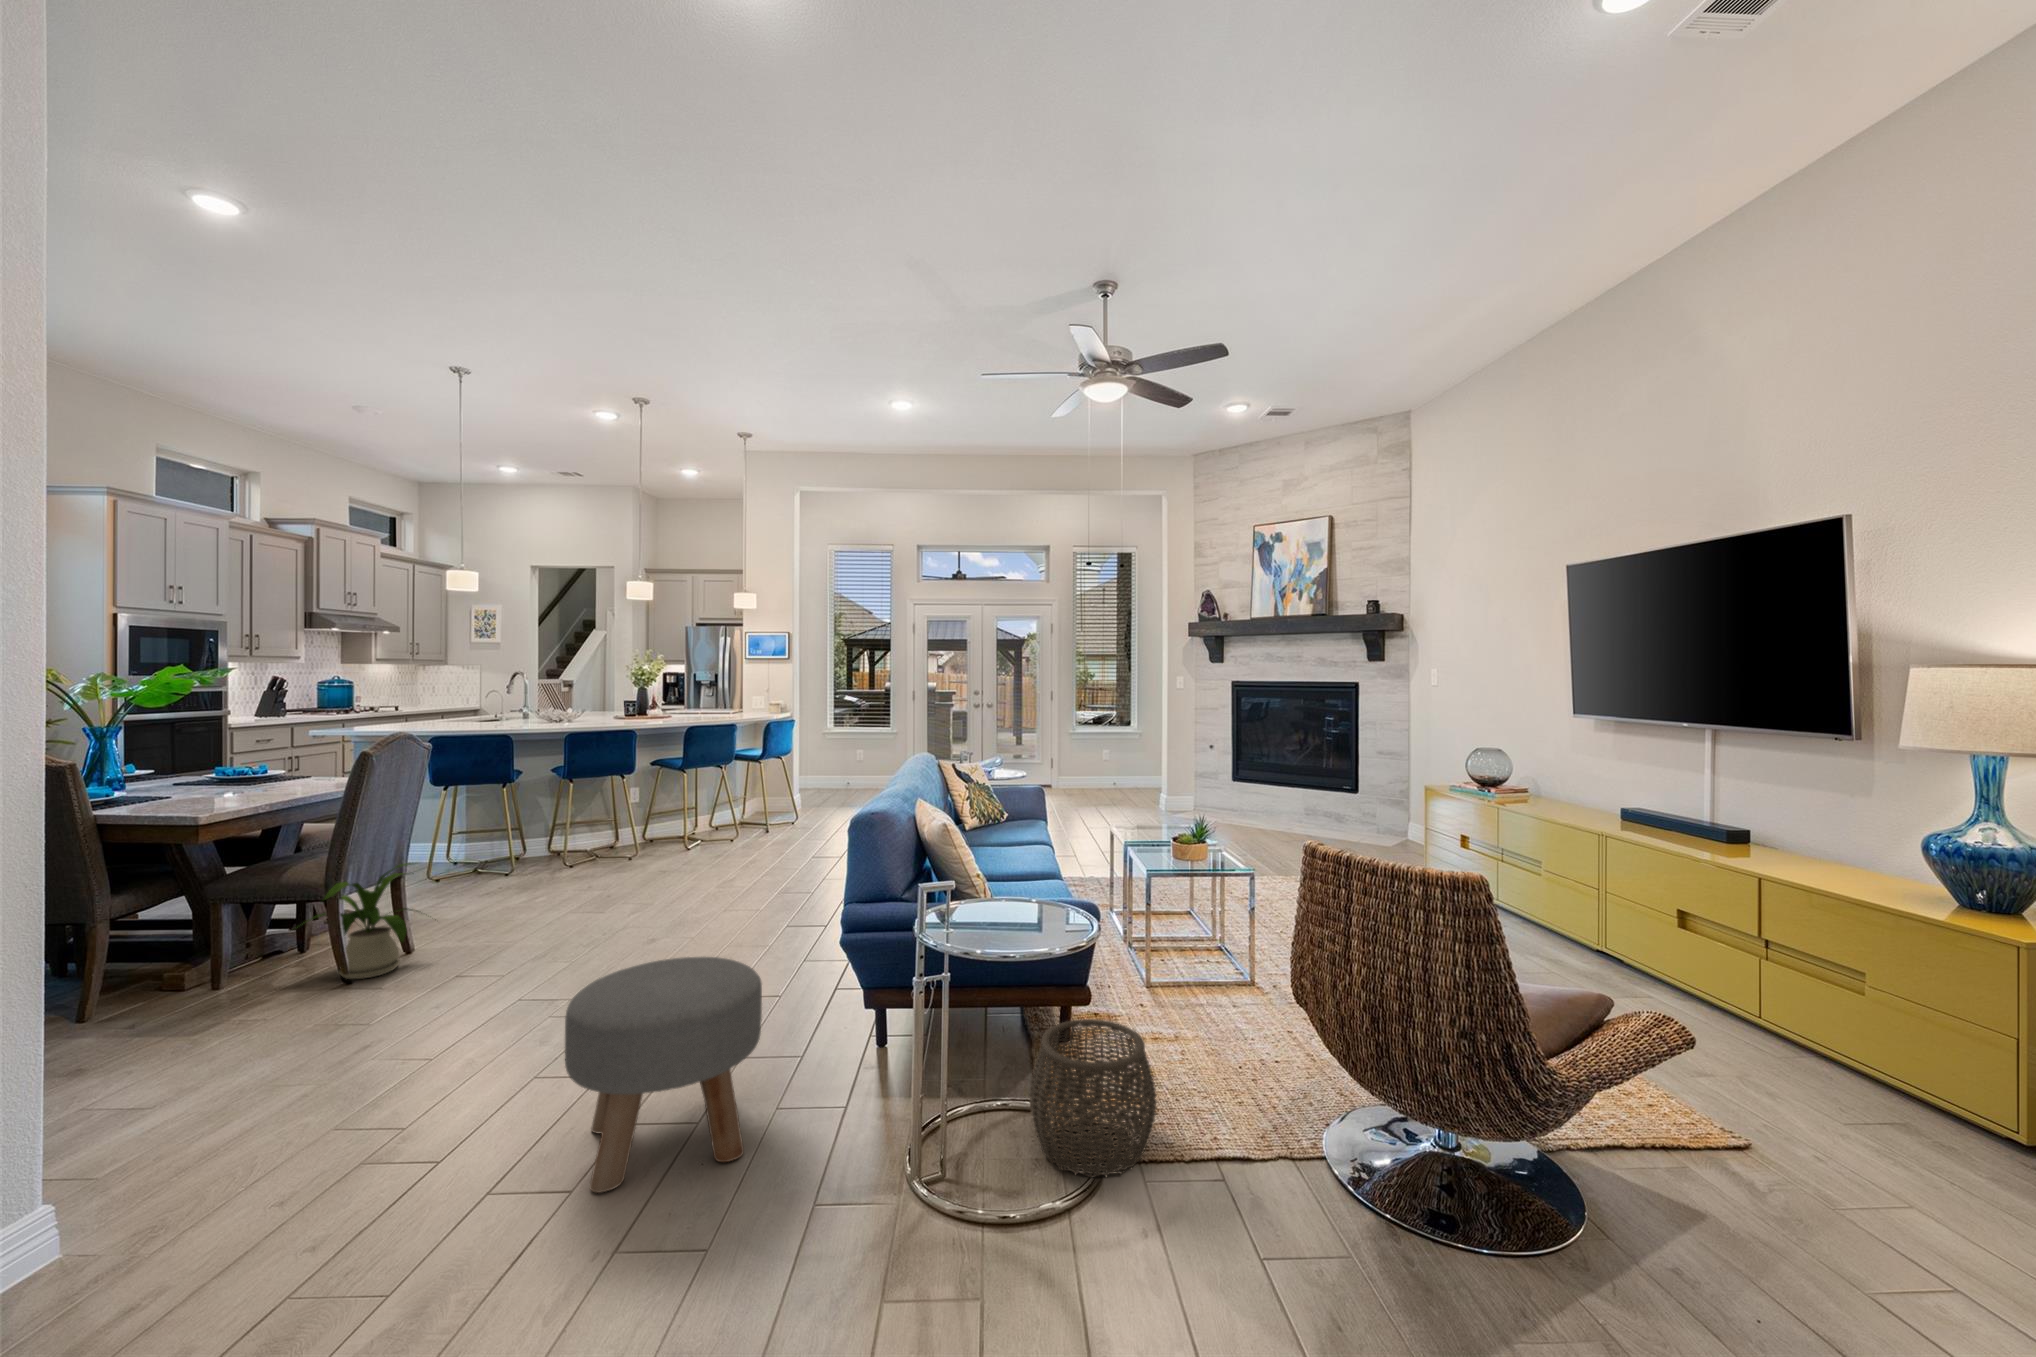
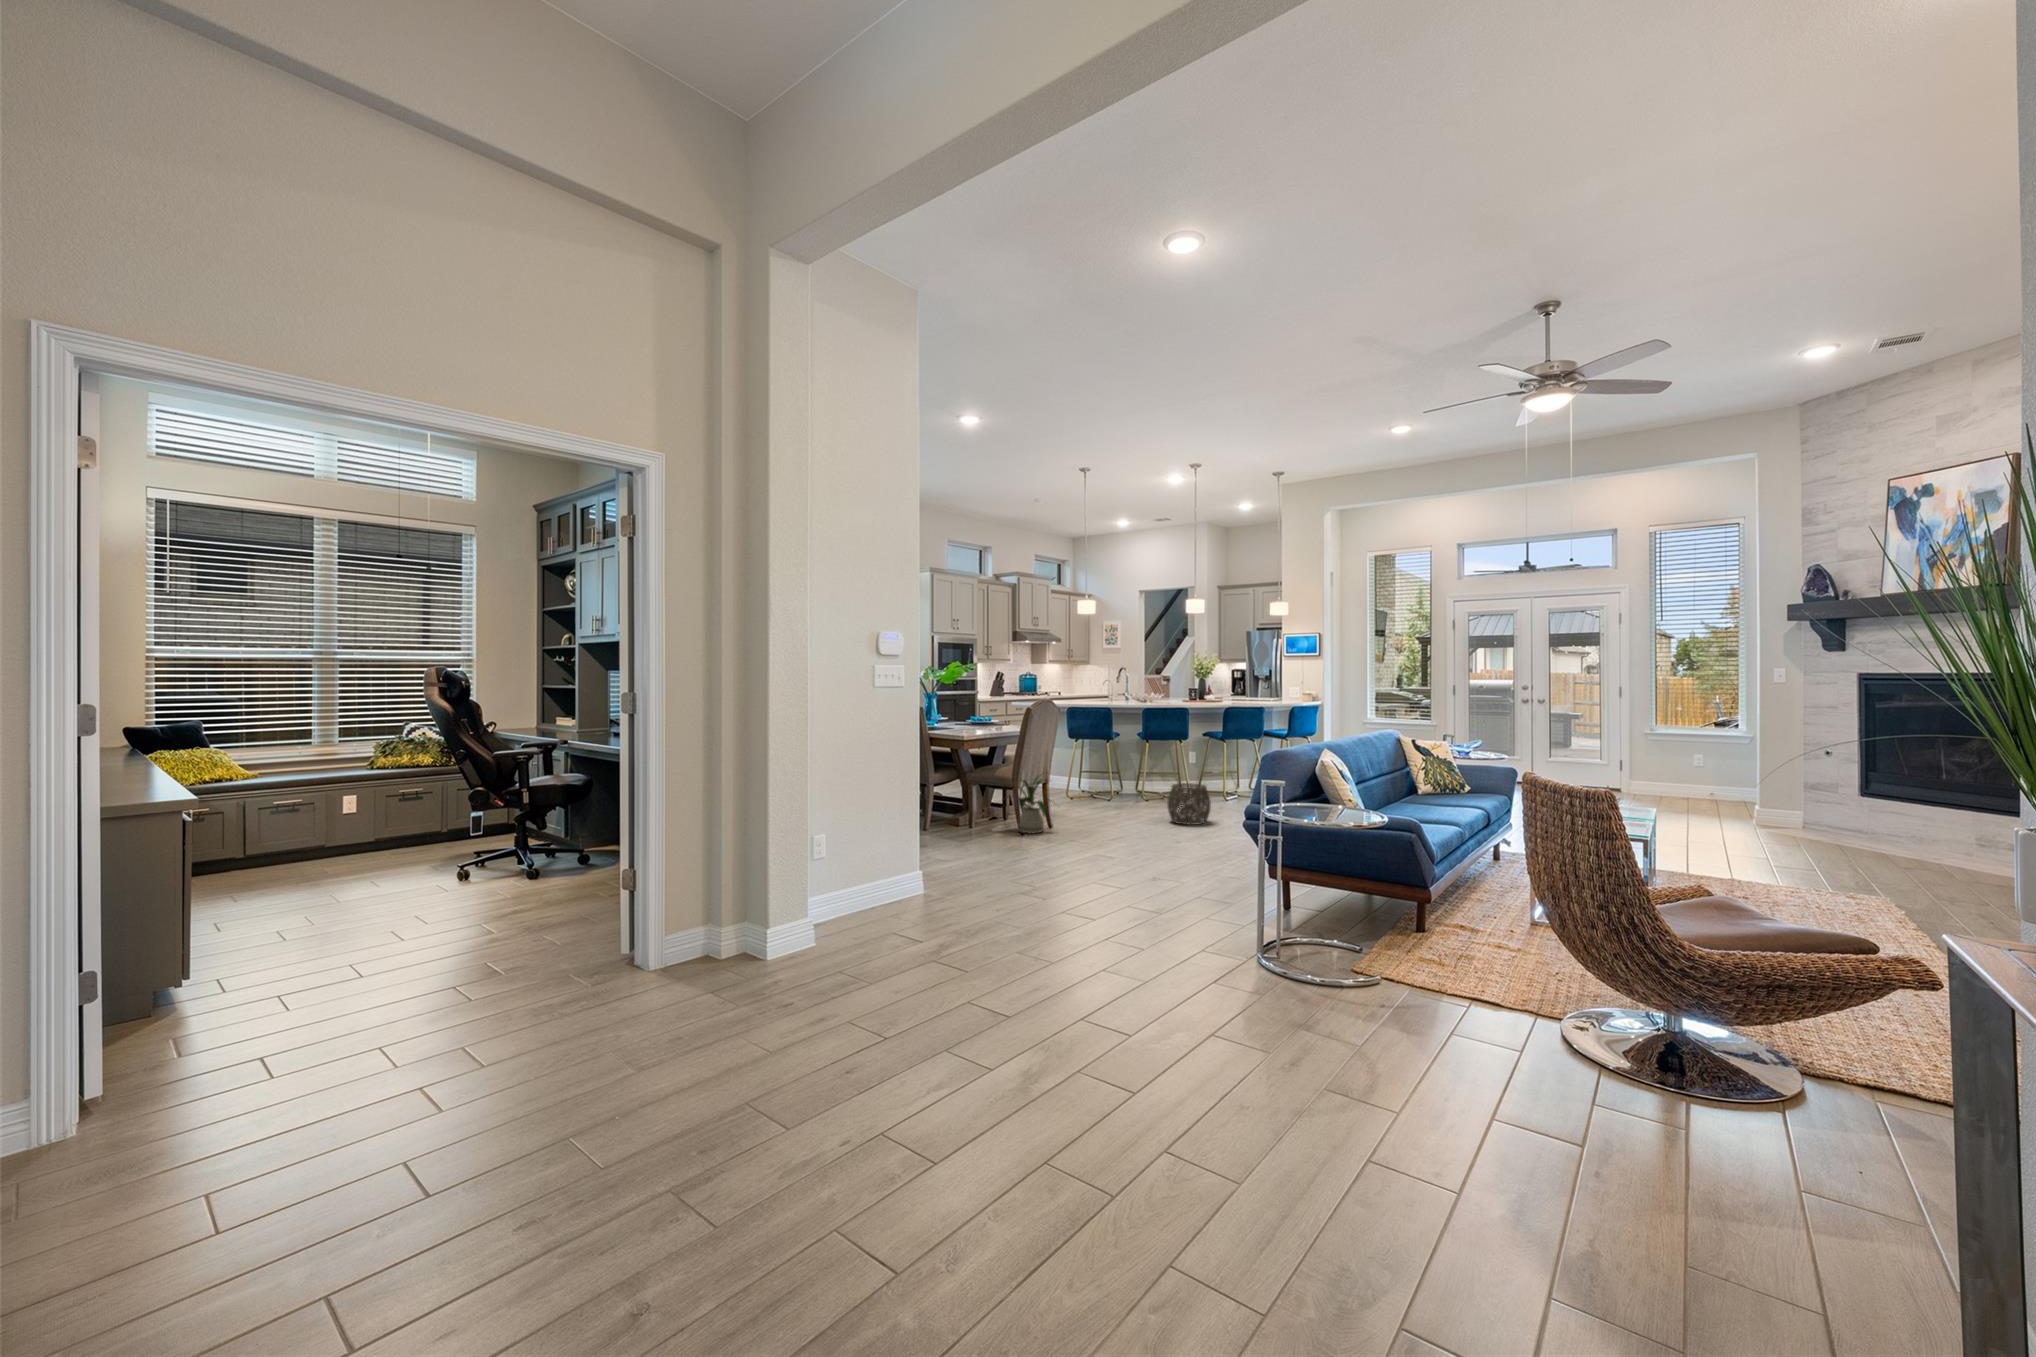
ottoman: present [565,957,762,1193] -> none [1091,818,1188,920]
woven basket: present [1029,1019,1157,1177] -> present [1167,783,1211,825]

